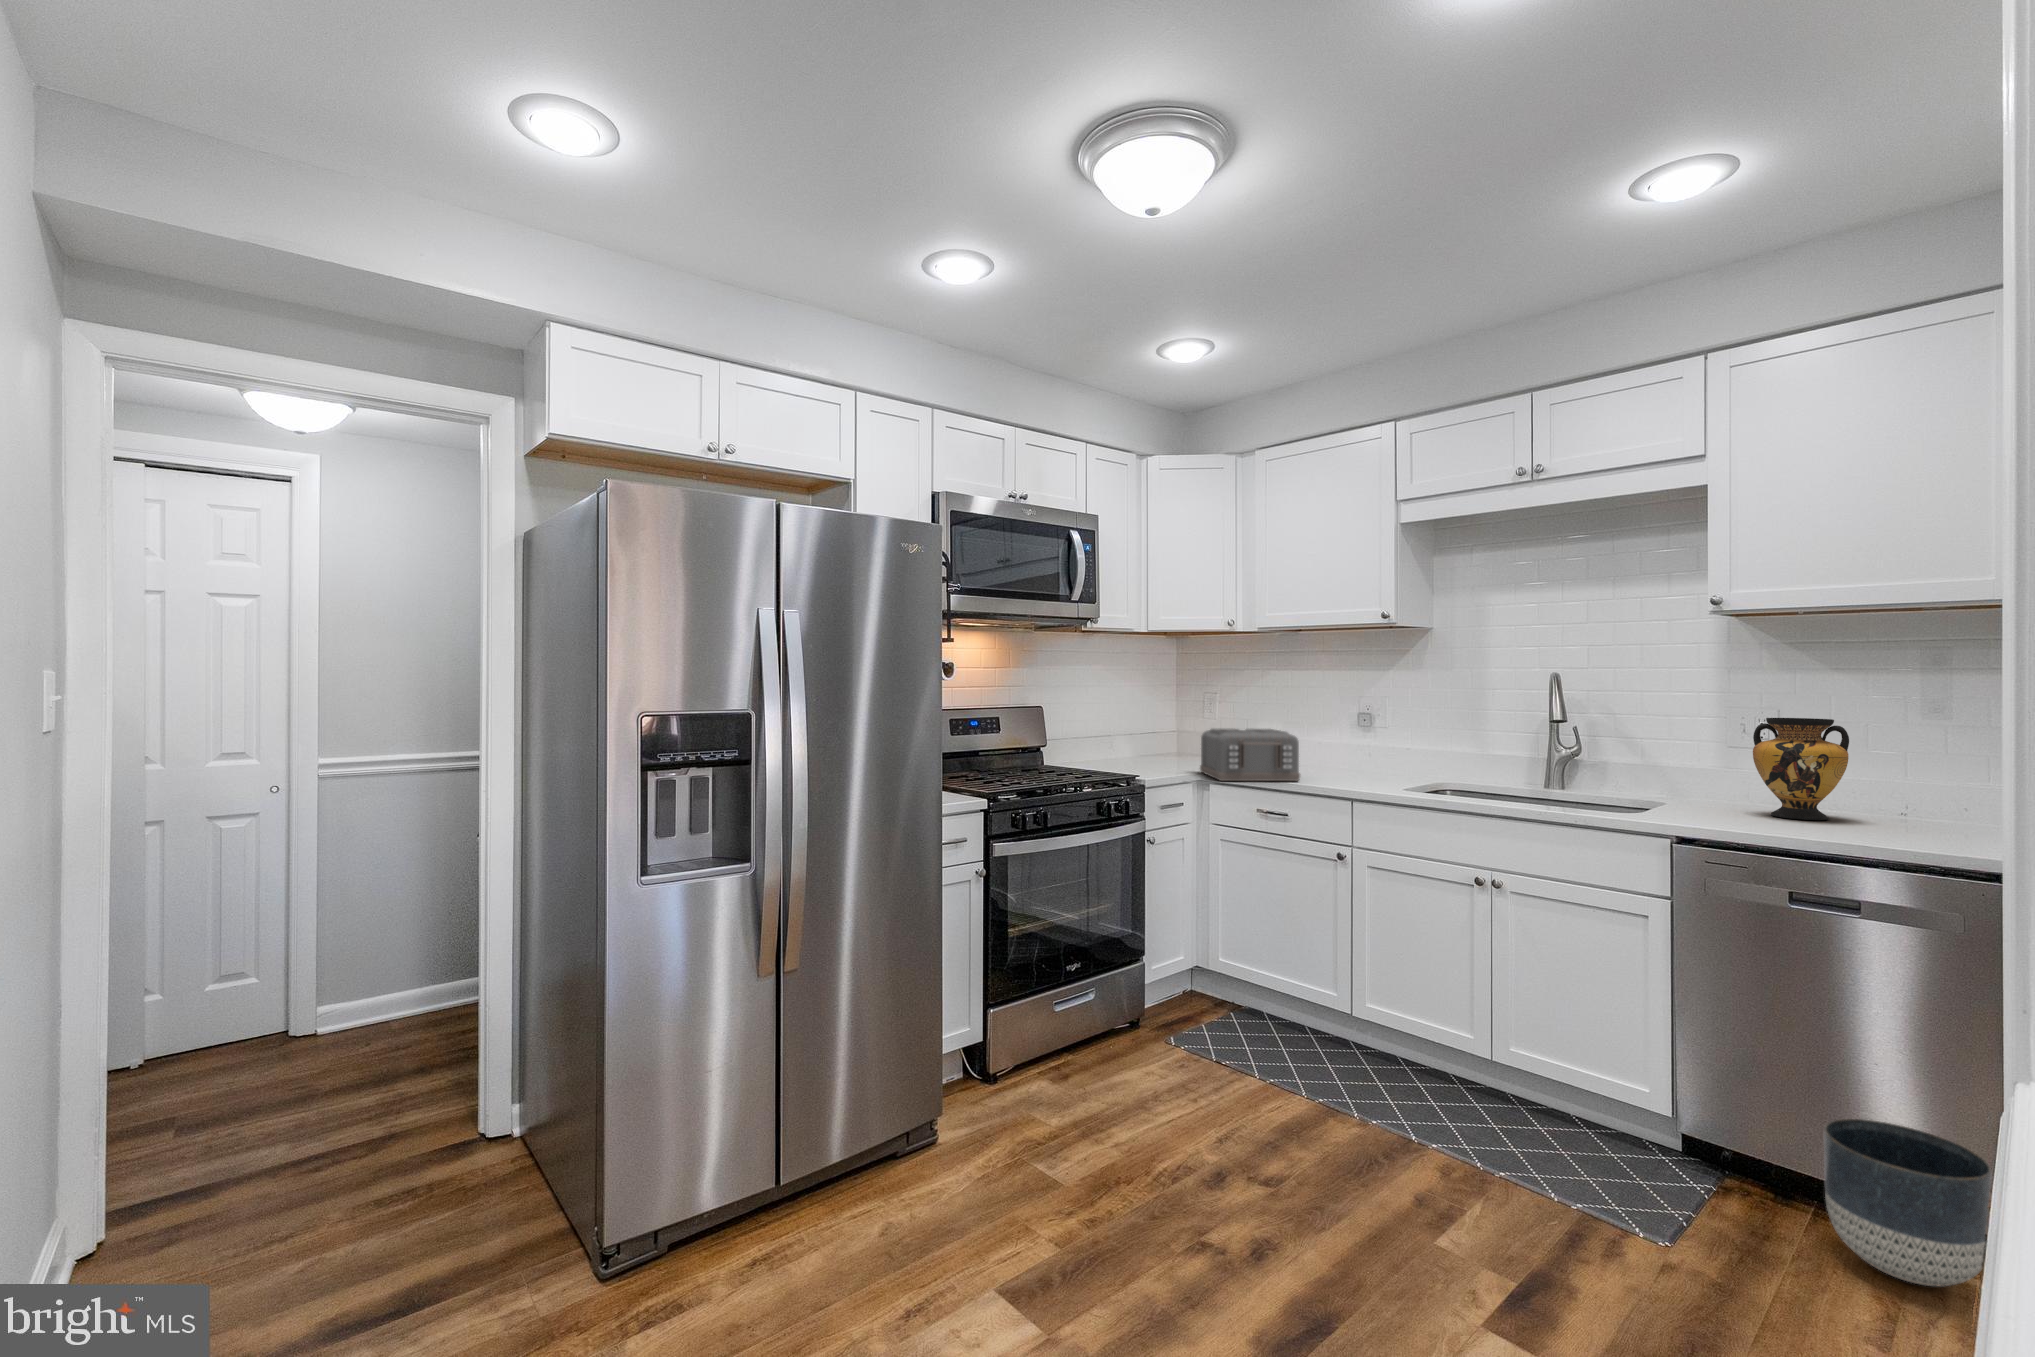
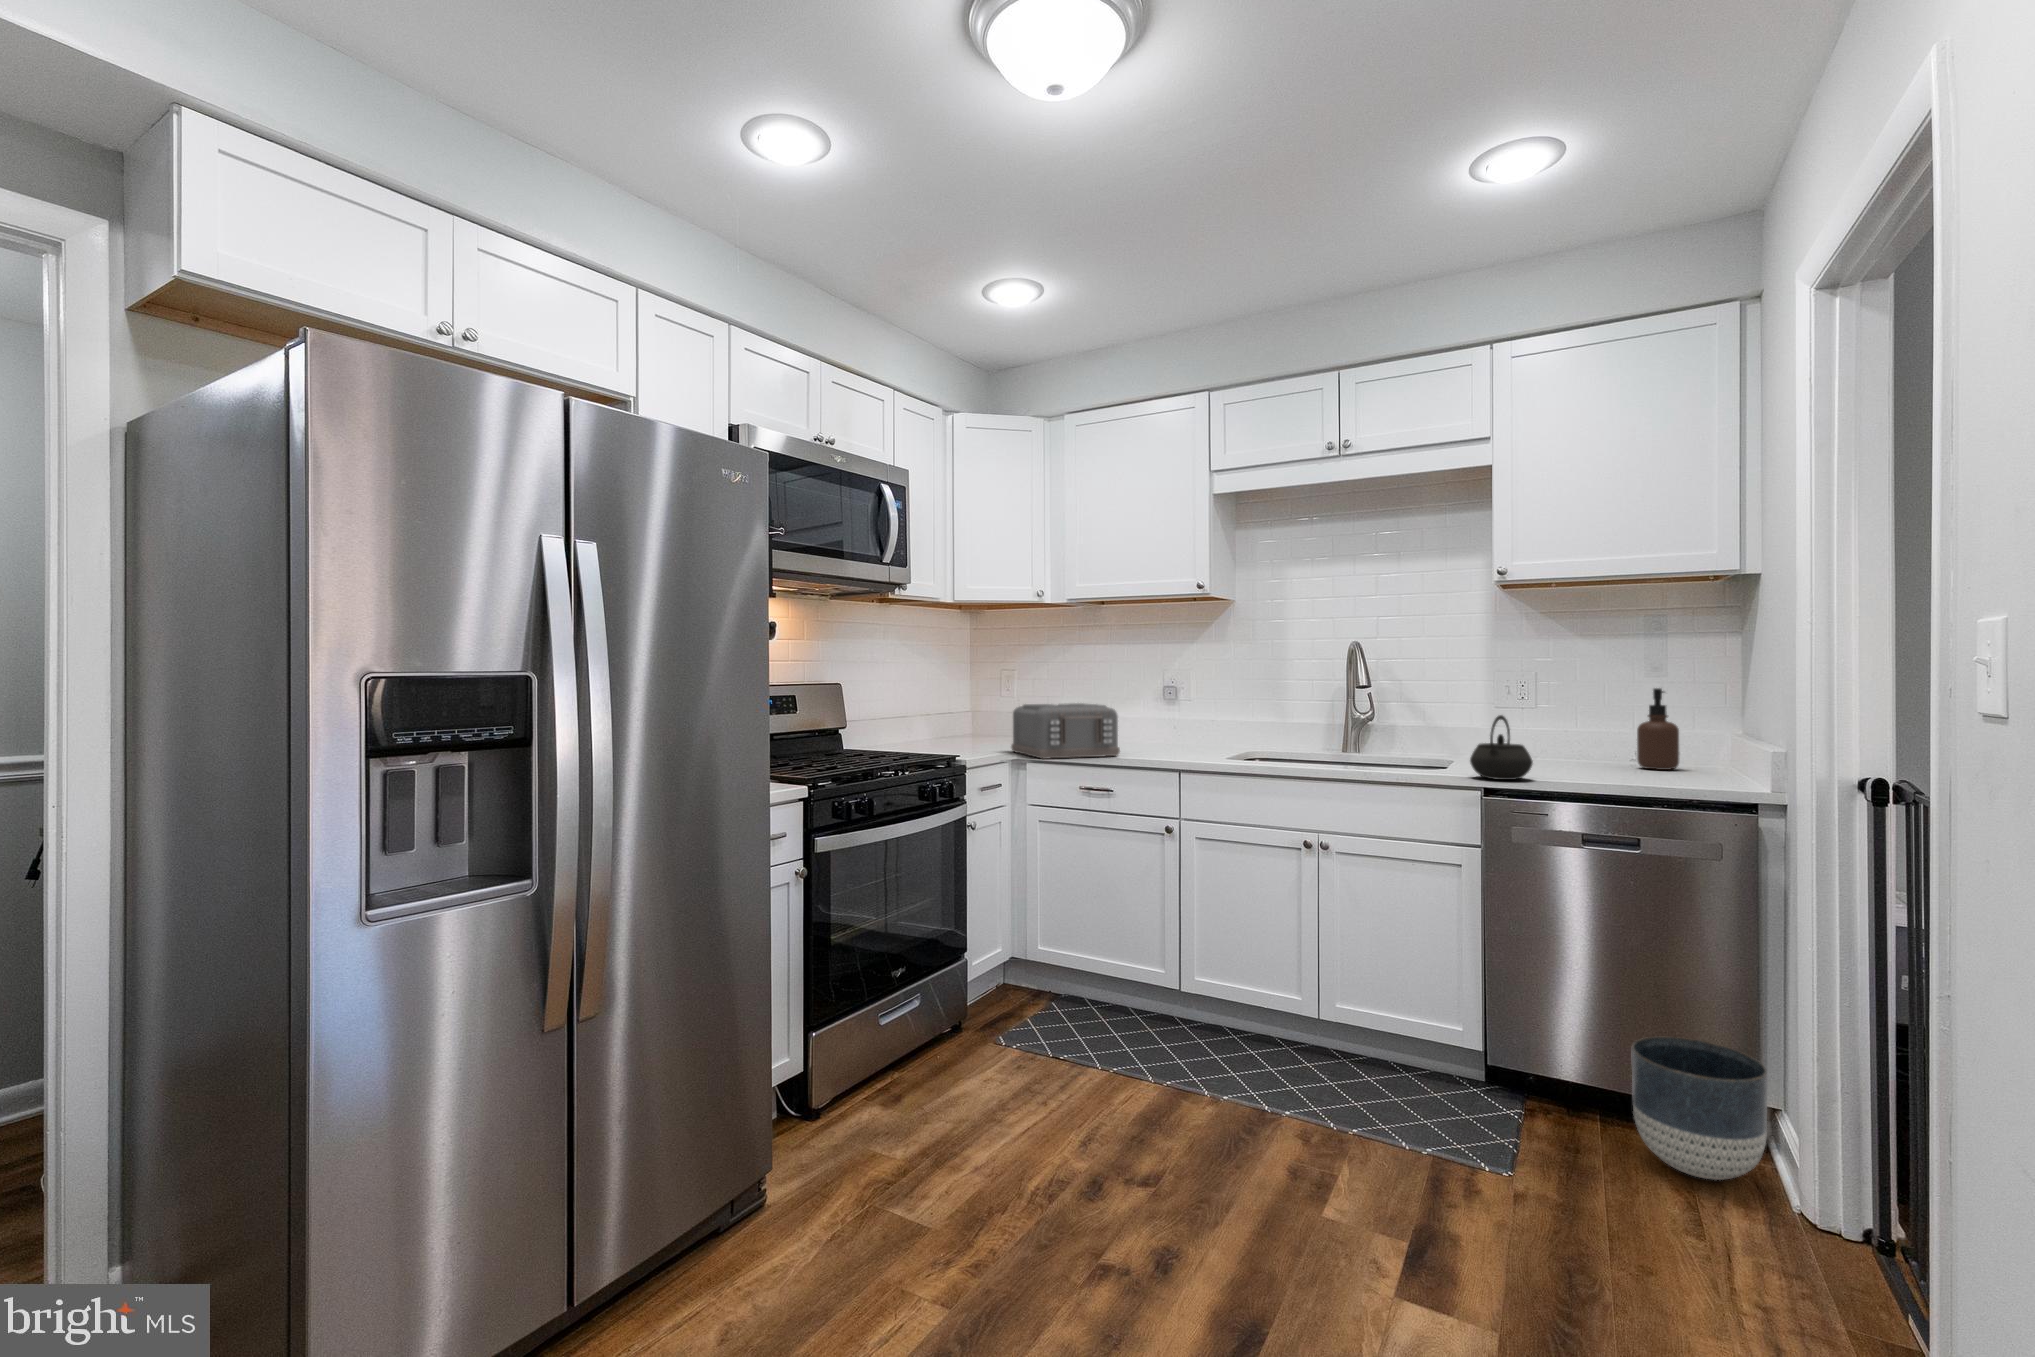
vase: present [1753,718,1849,820] -> none [1532,678,1610,770]
soap dispenser: none [1891,732,1946,825] -> present [1637,688,1679,770]
kettle: none [1655,758,1728,827] -> present [1470,715,1533,780]

